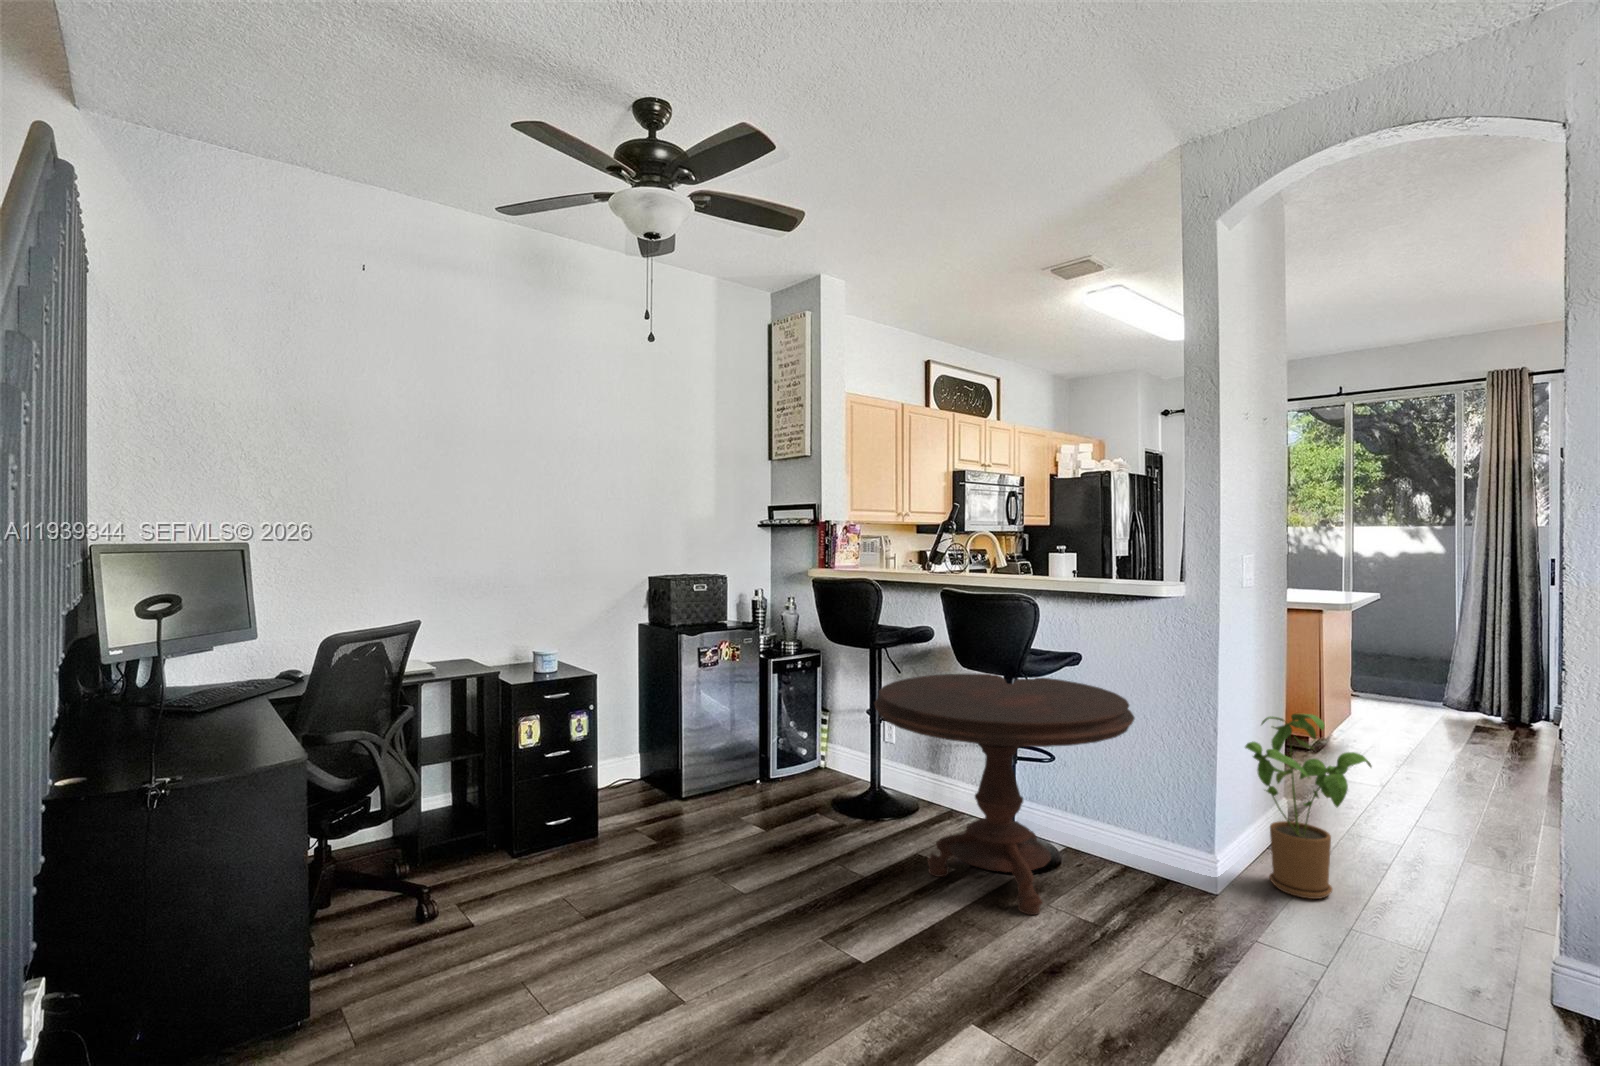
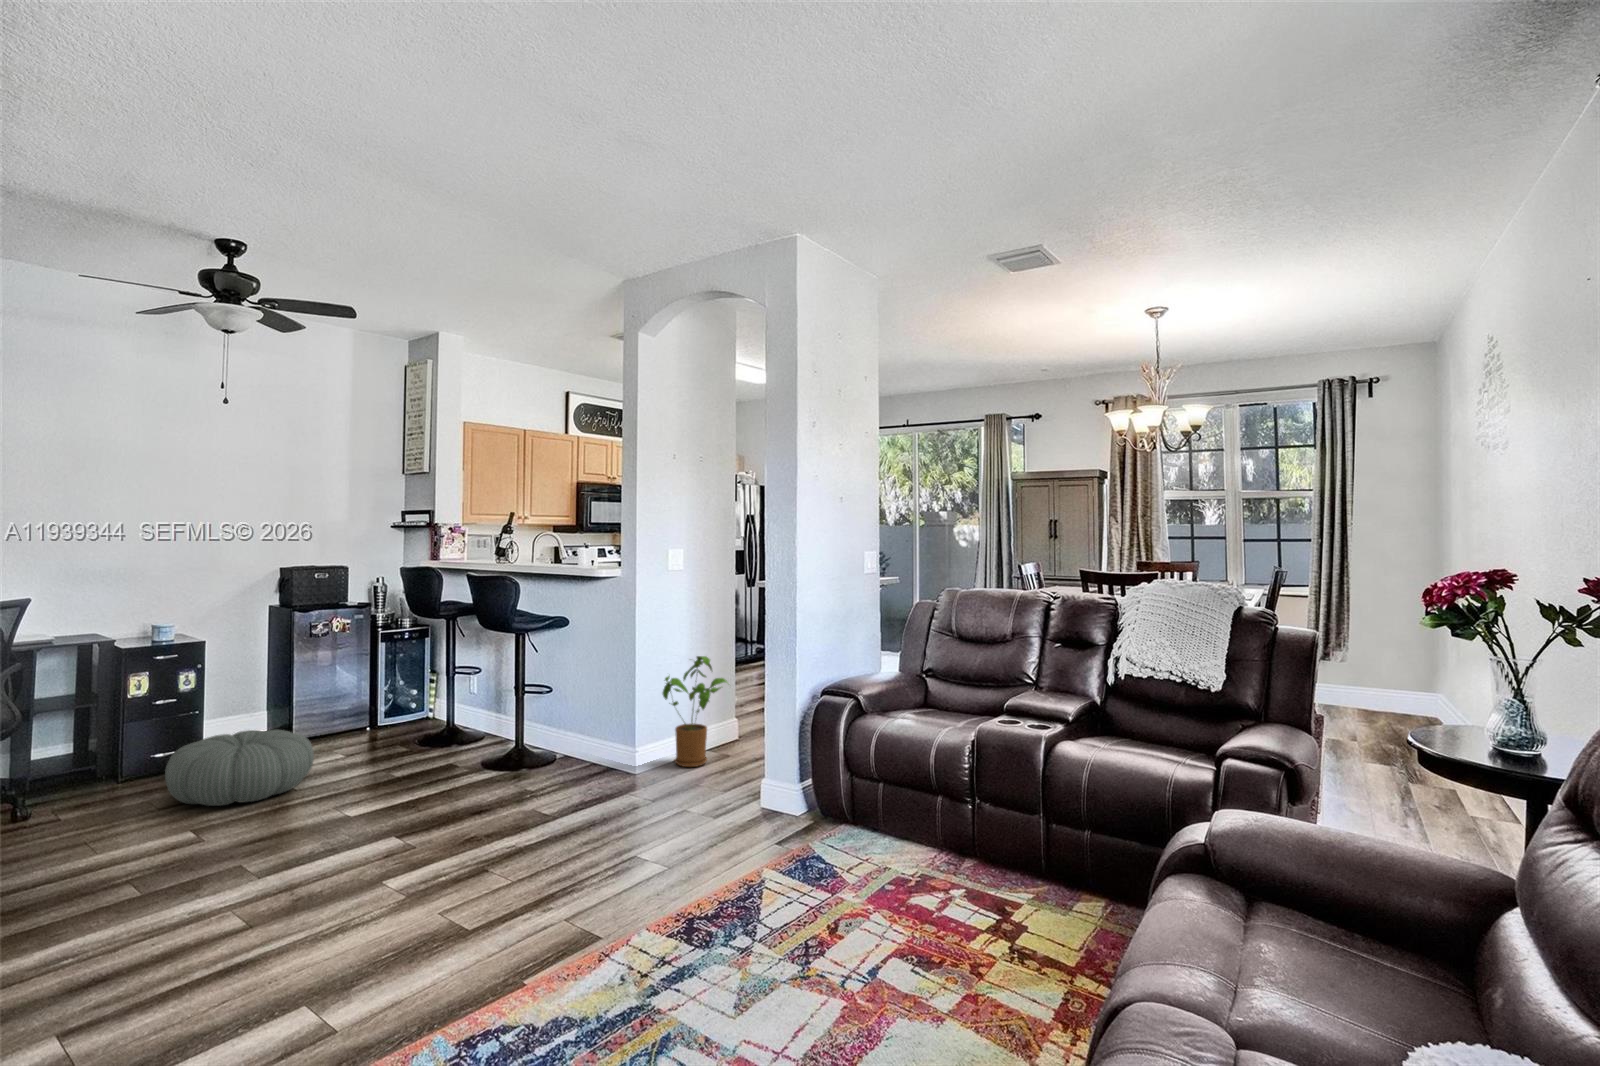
side table: present [875,674,1135,915] -> none [408,637,586,785]
pouf: none [578,801,753,924] -> present [165,730,314,806]

